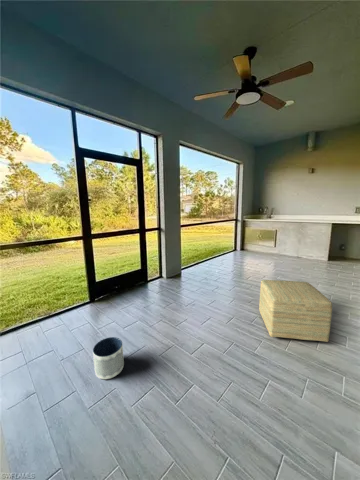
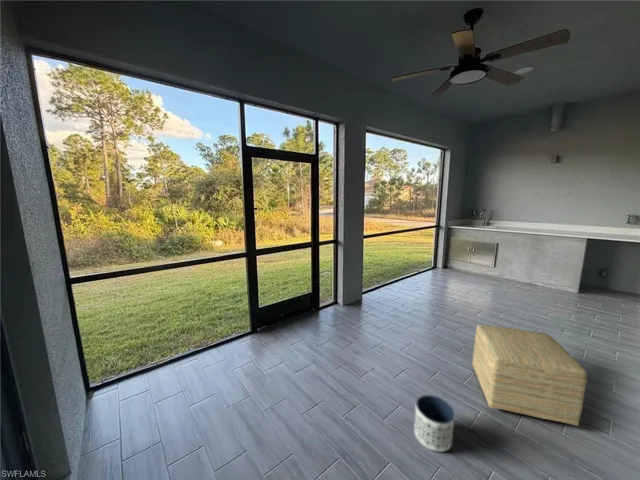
planter: present [93,337,124,379] -> present [414,395,454,452]

